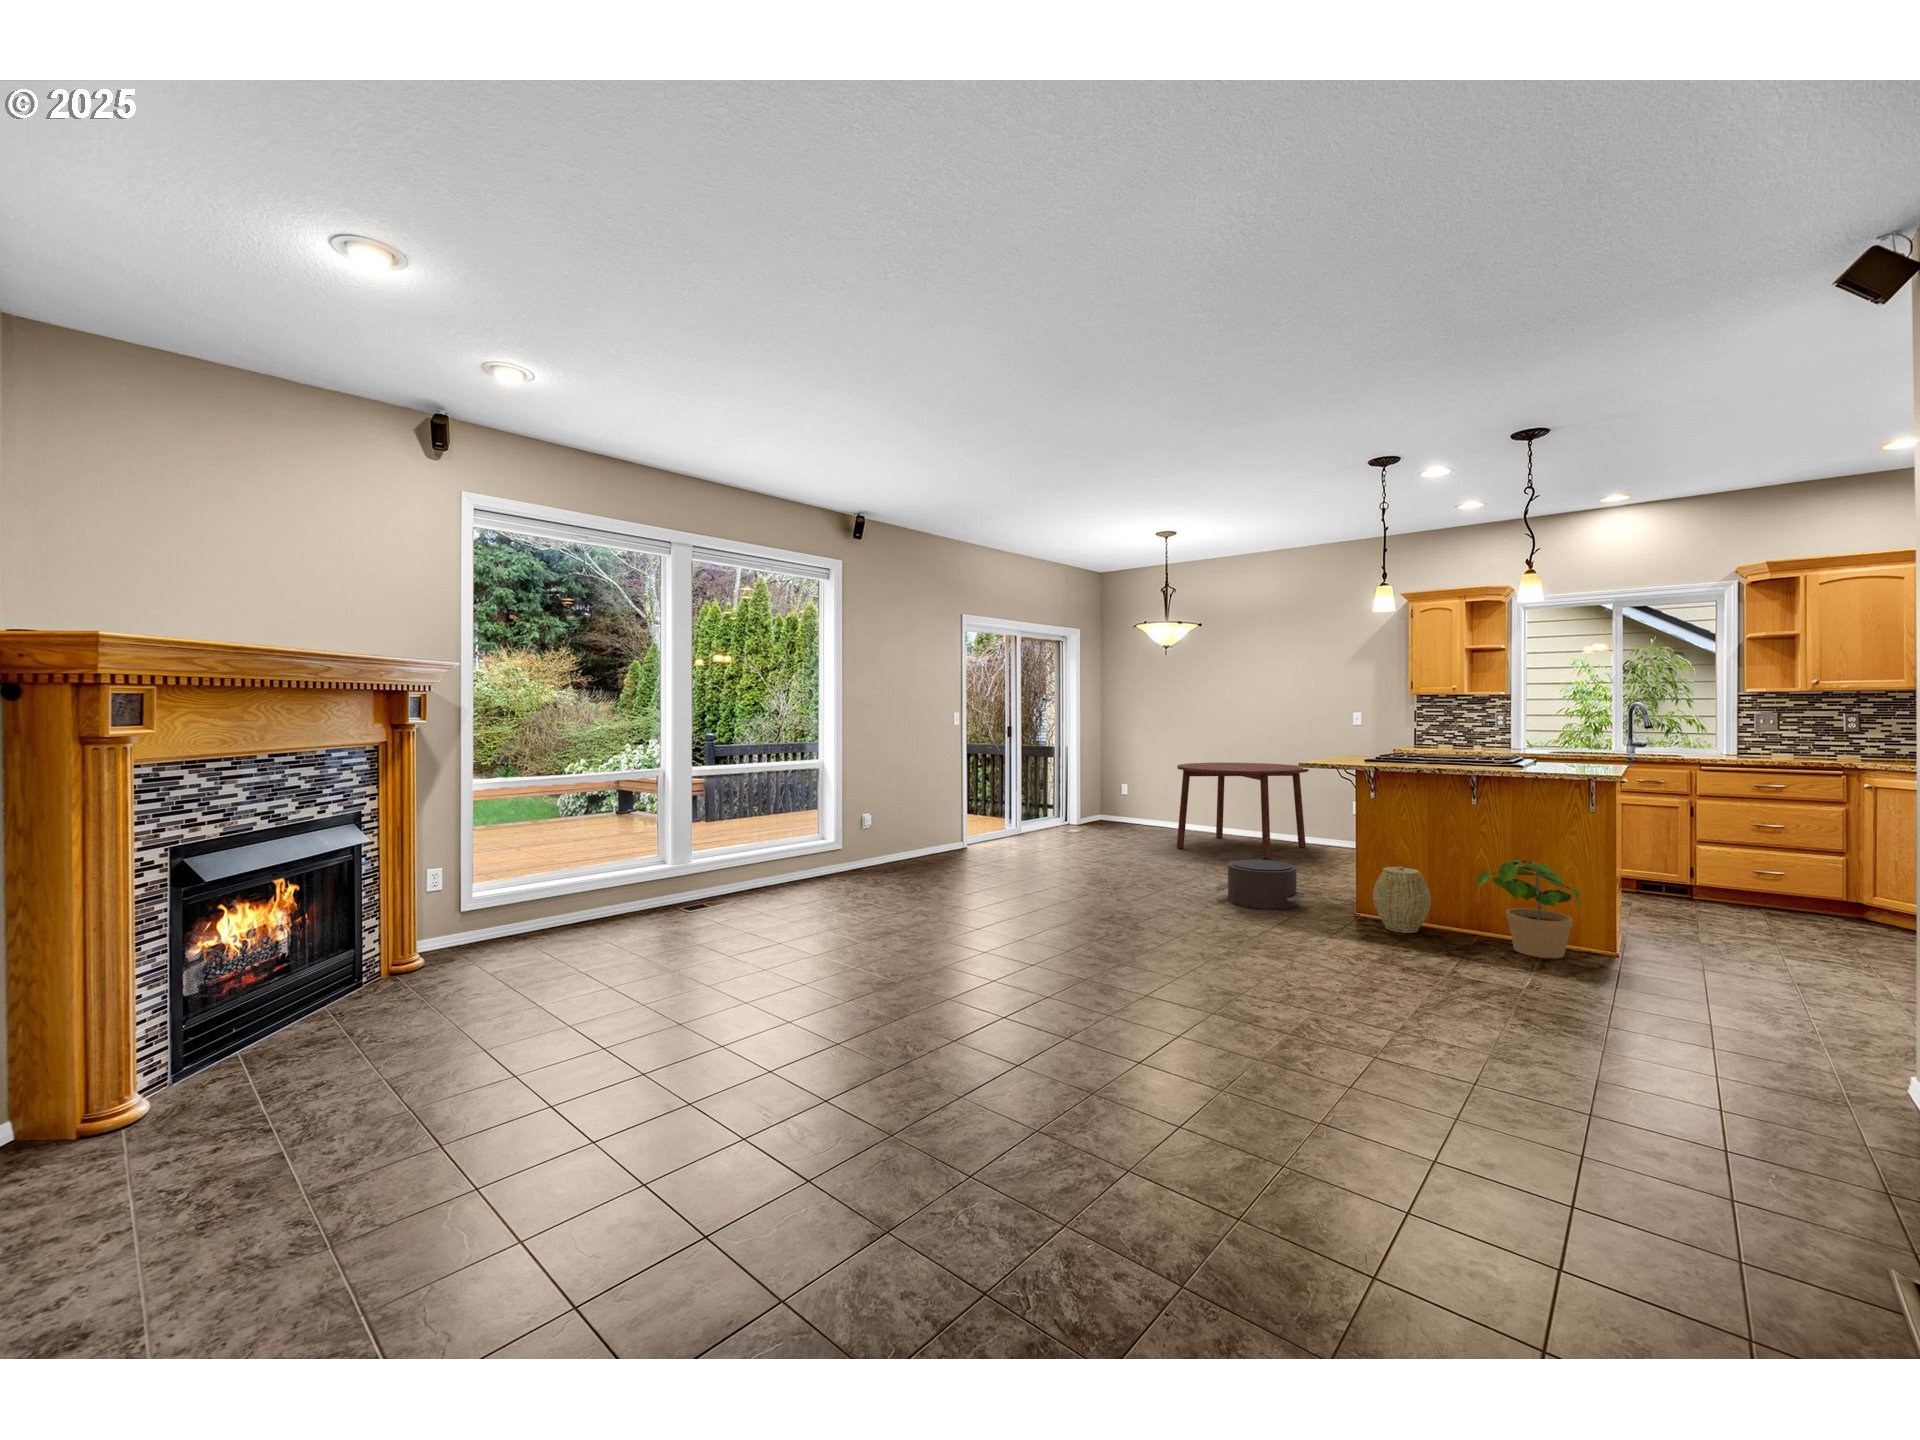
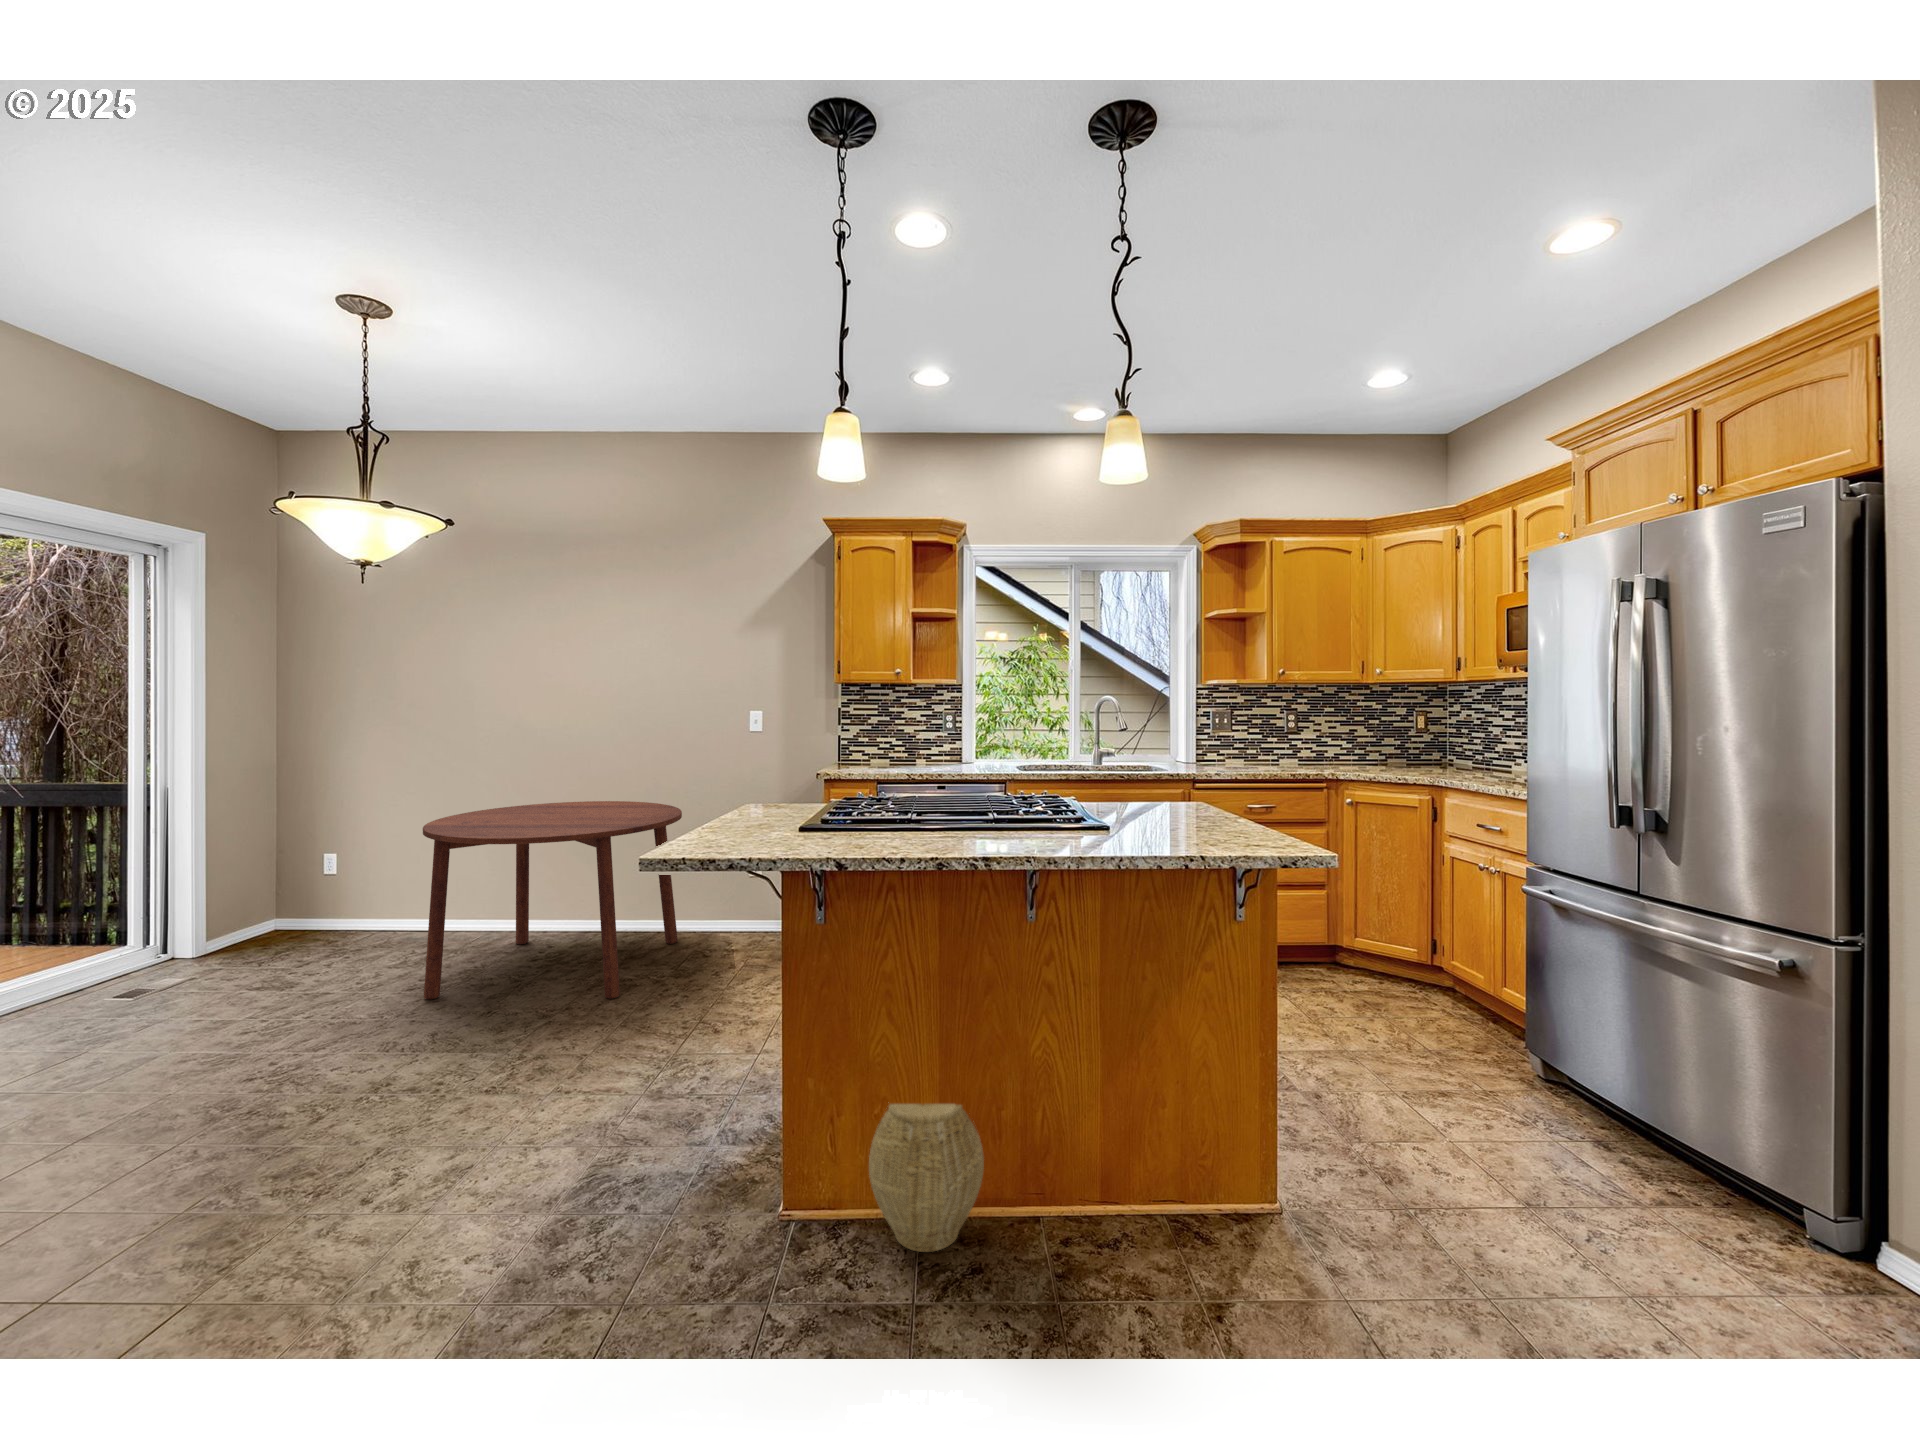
pouf: present [1215,860,1305,909] -> none [477,1082,708,1256]
potted plant: present [1476,860,1580,958] -> none [1081,1070,1280,1260]

